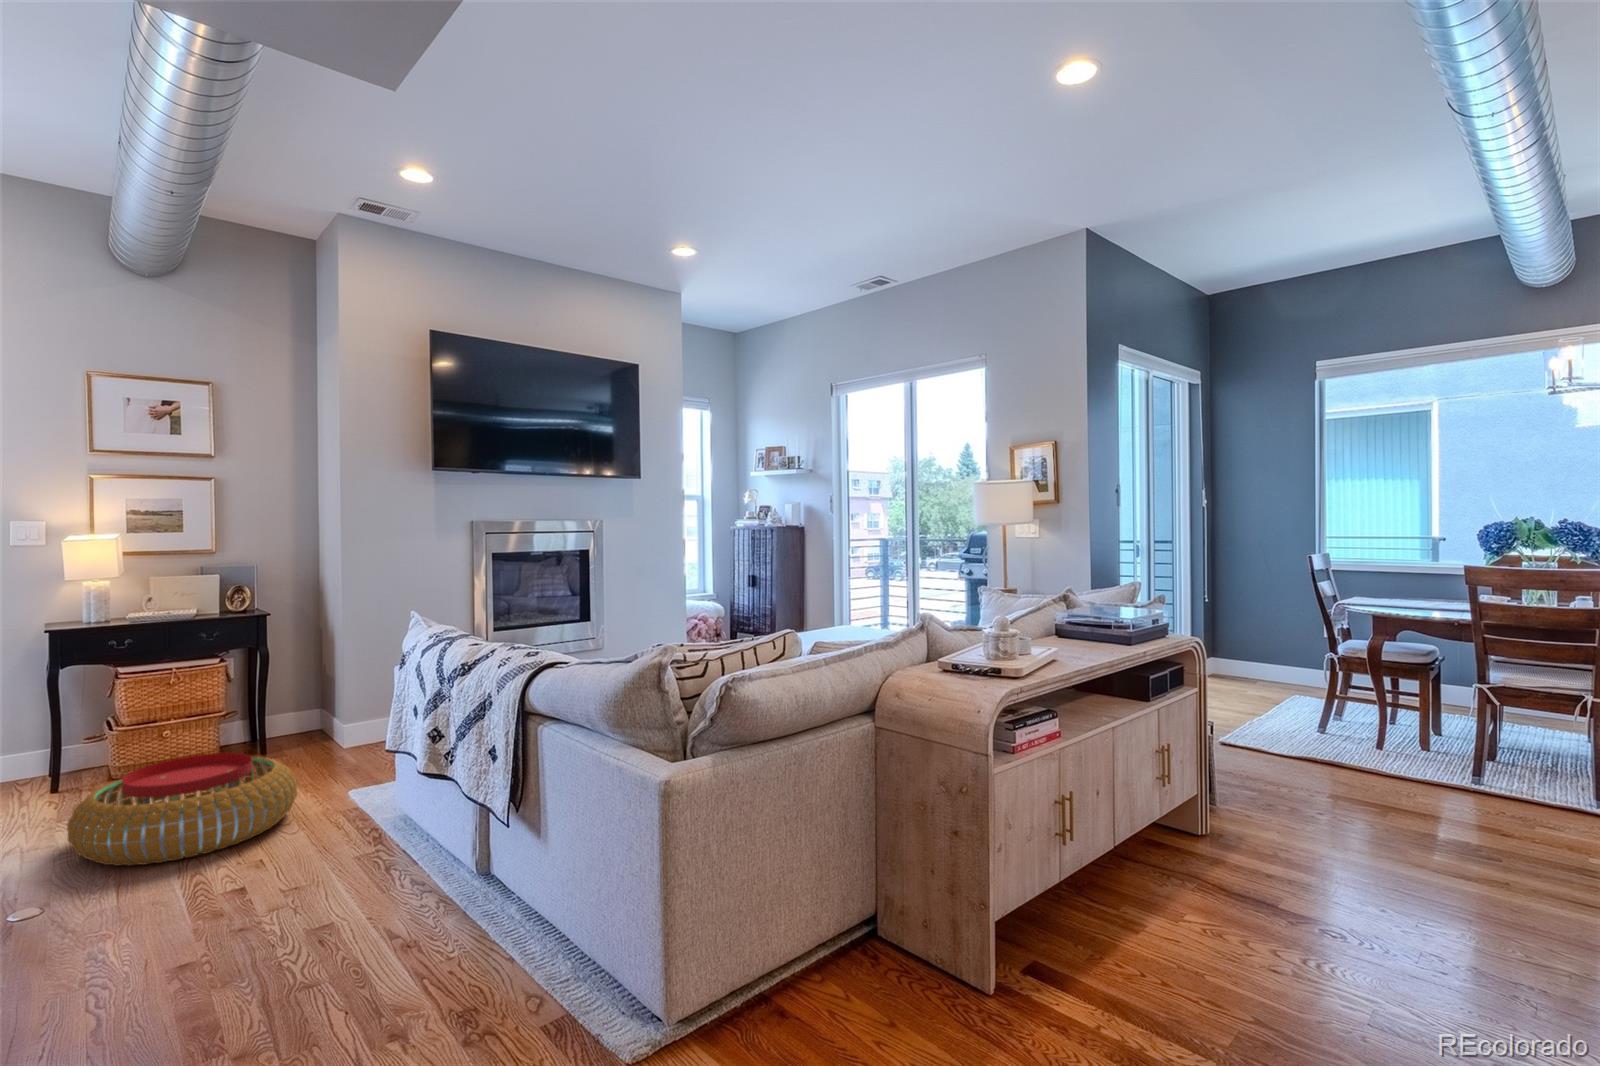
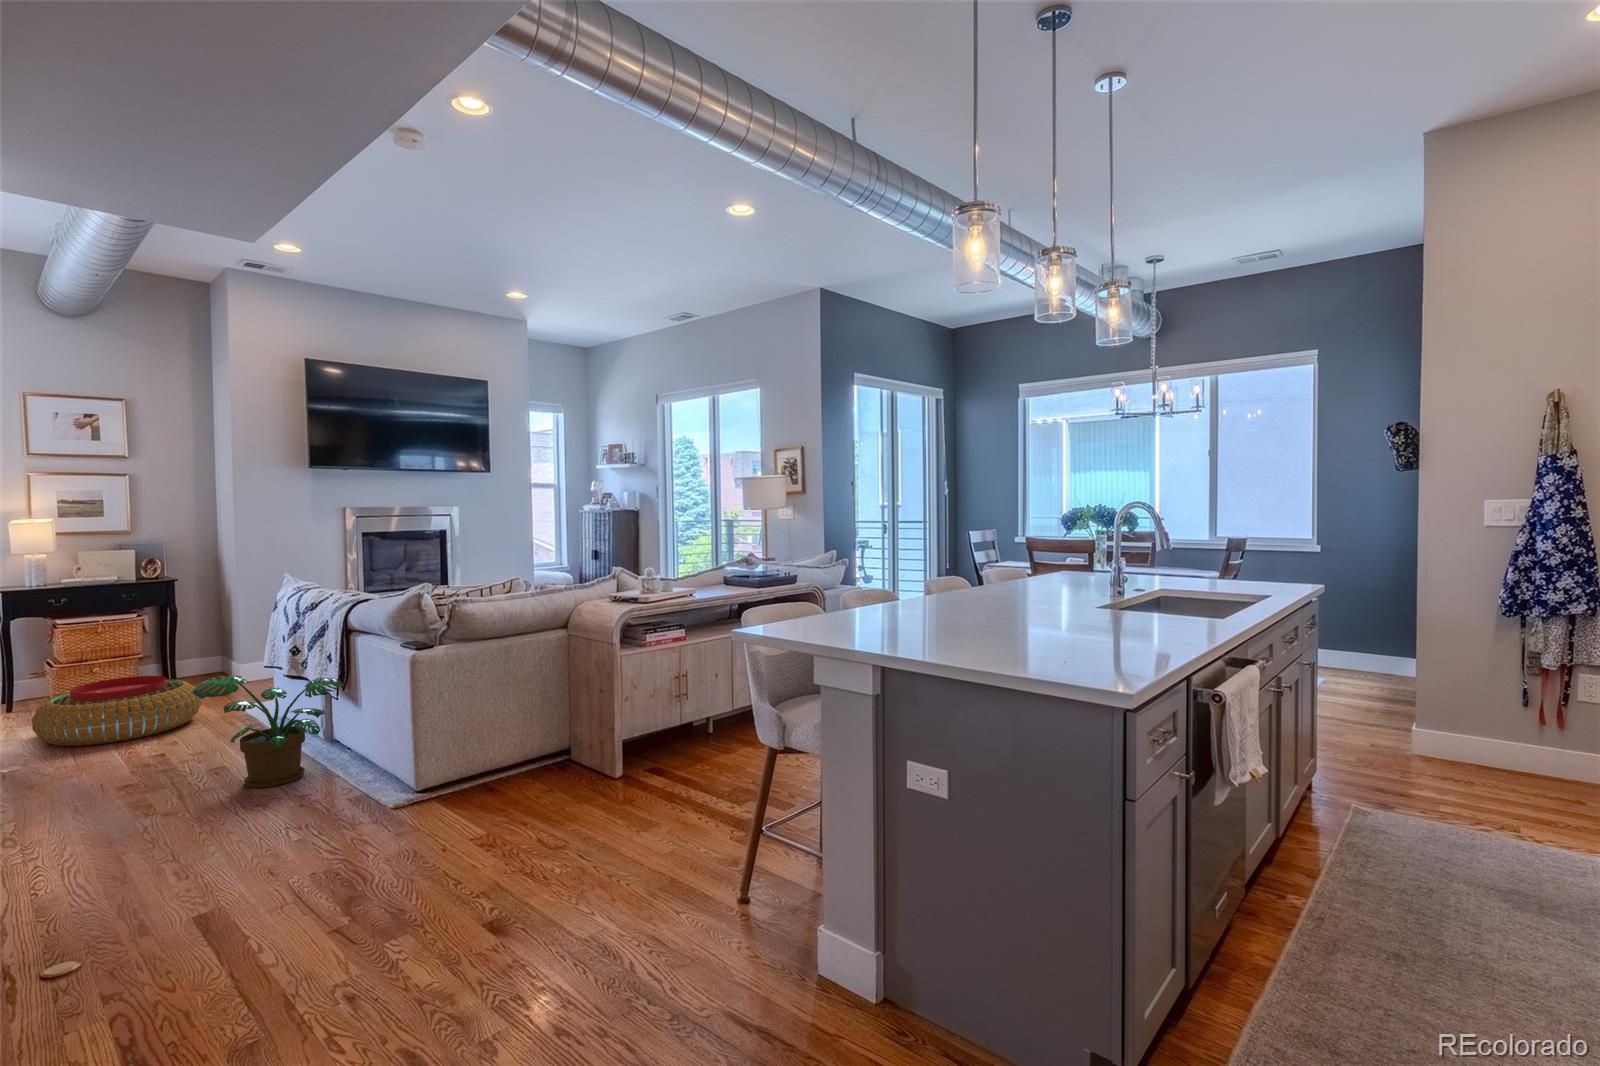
potted plant: none [284,785,518,988] -> present [191,676,343,788]

